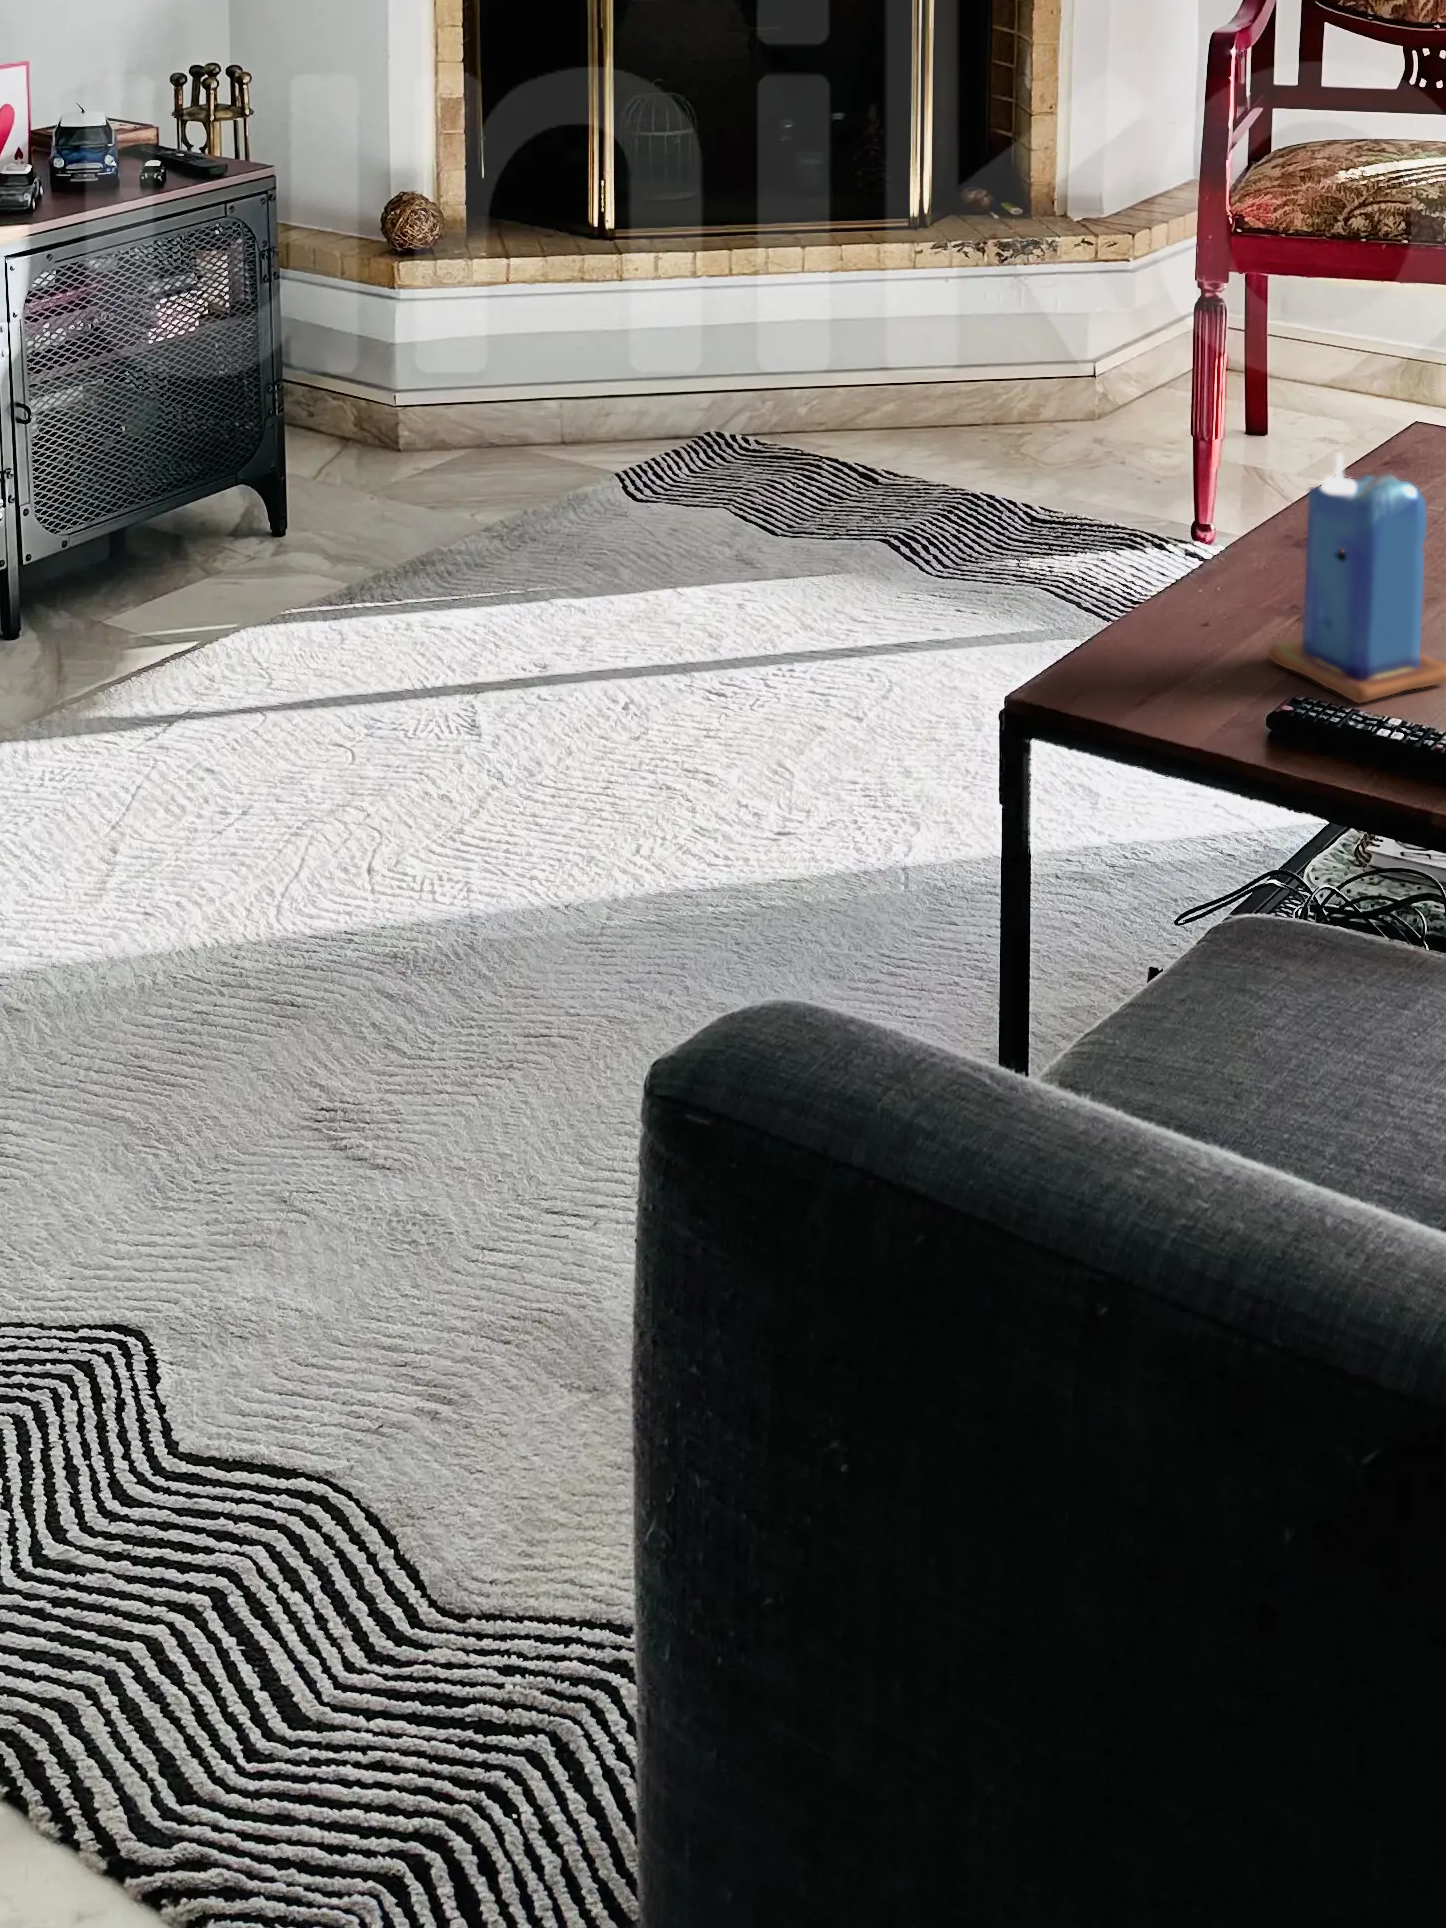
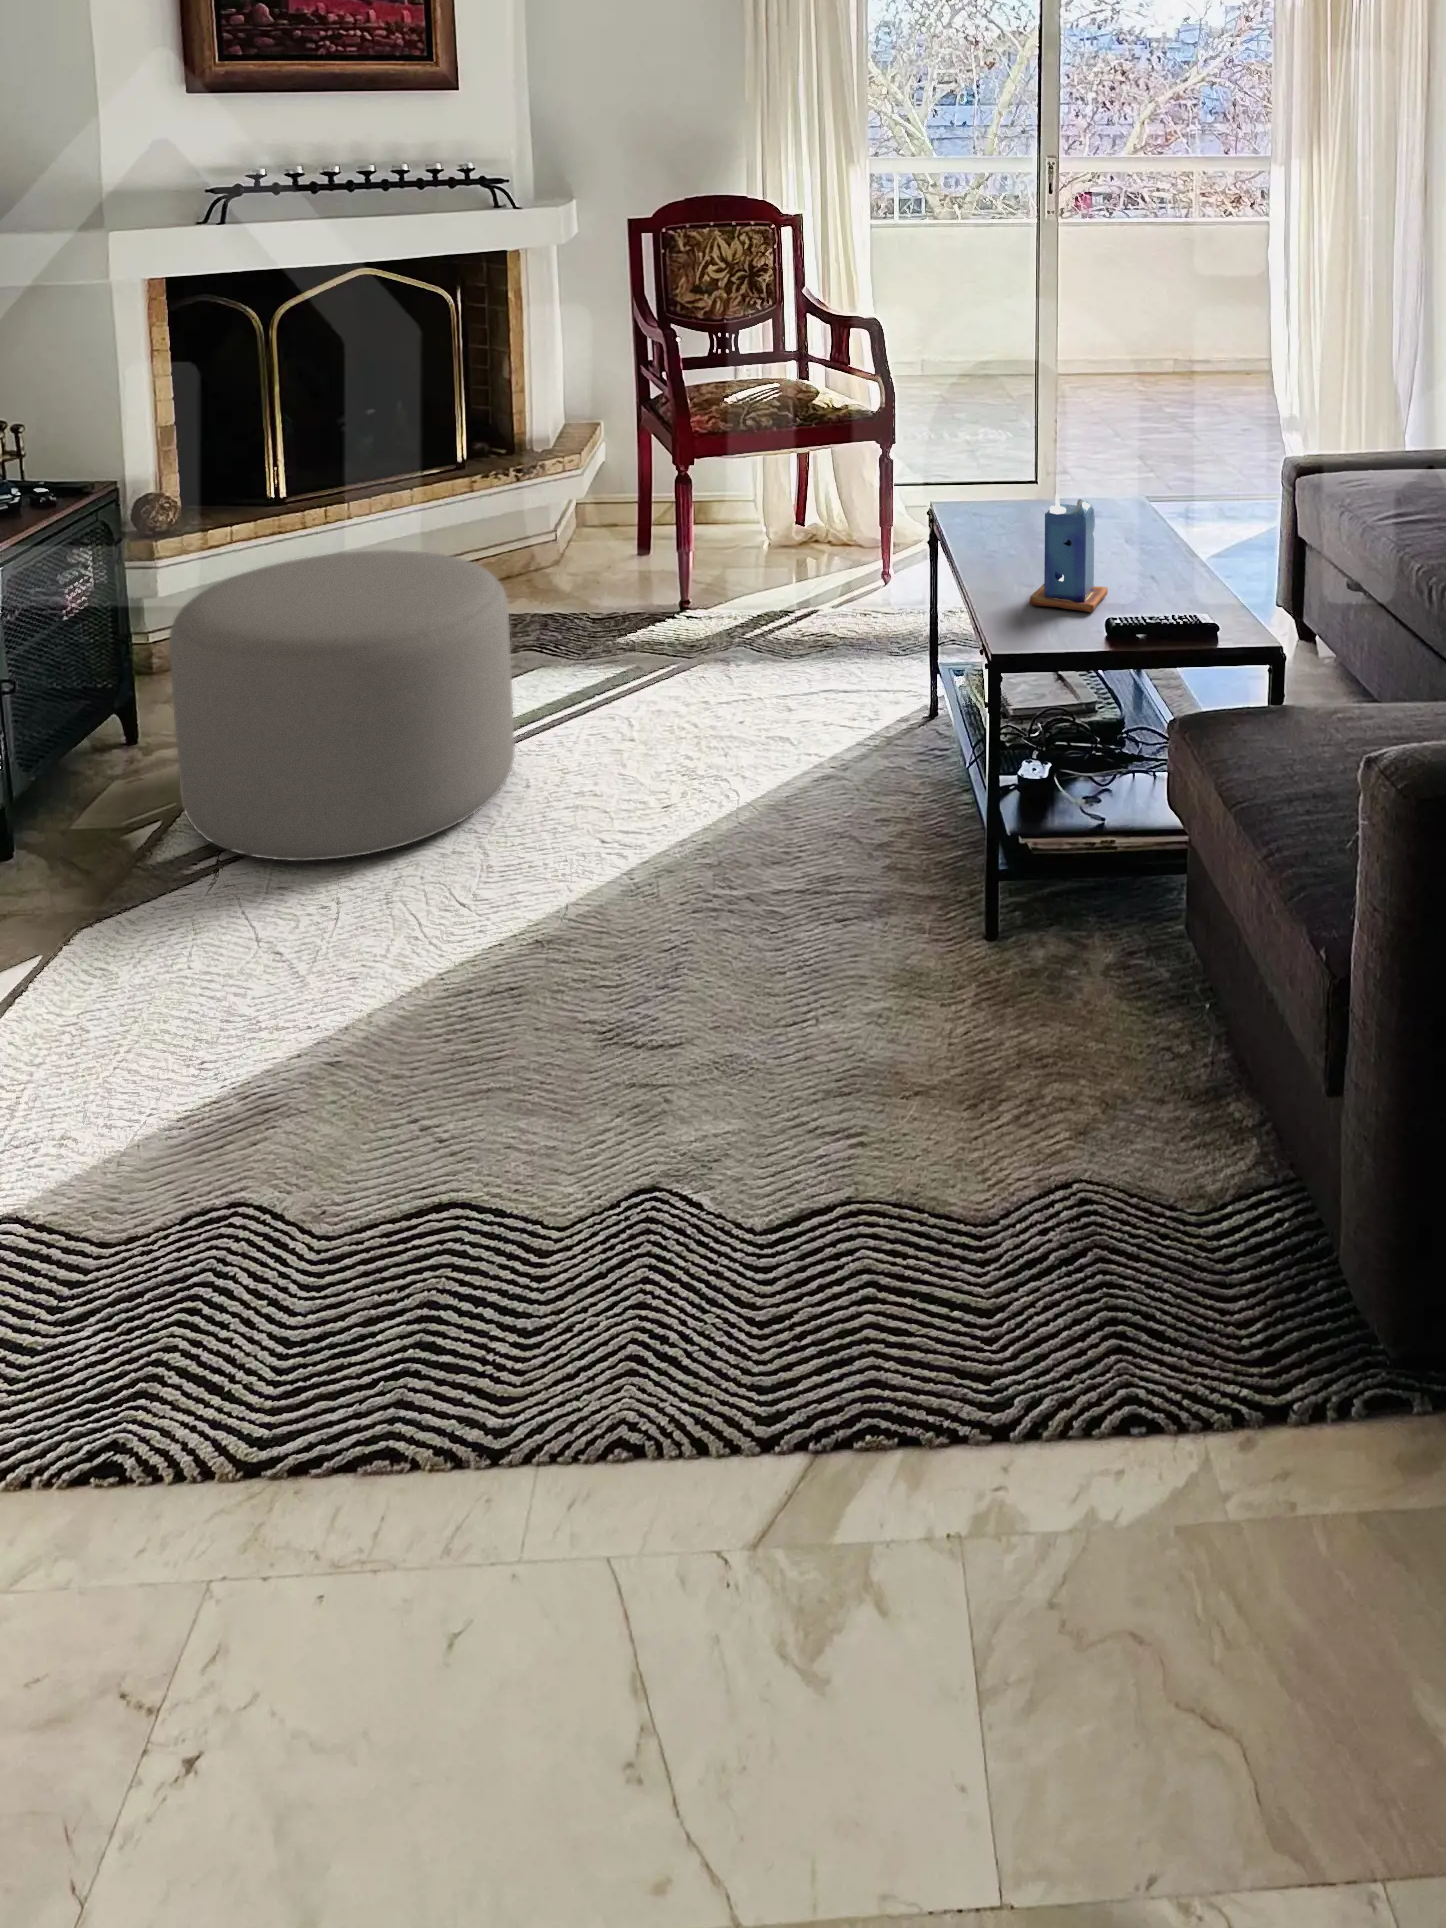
ottoman: none [137,329,625,784] -> present [169,550,515,861]

